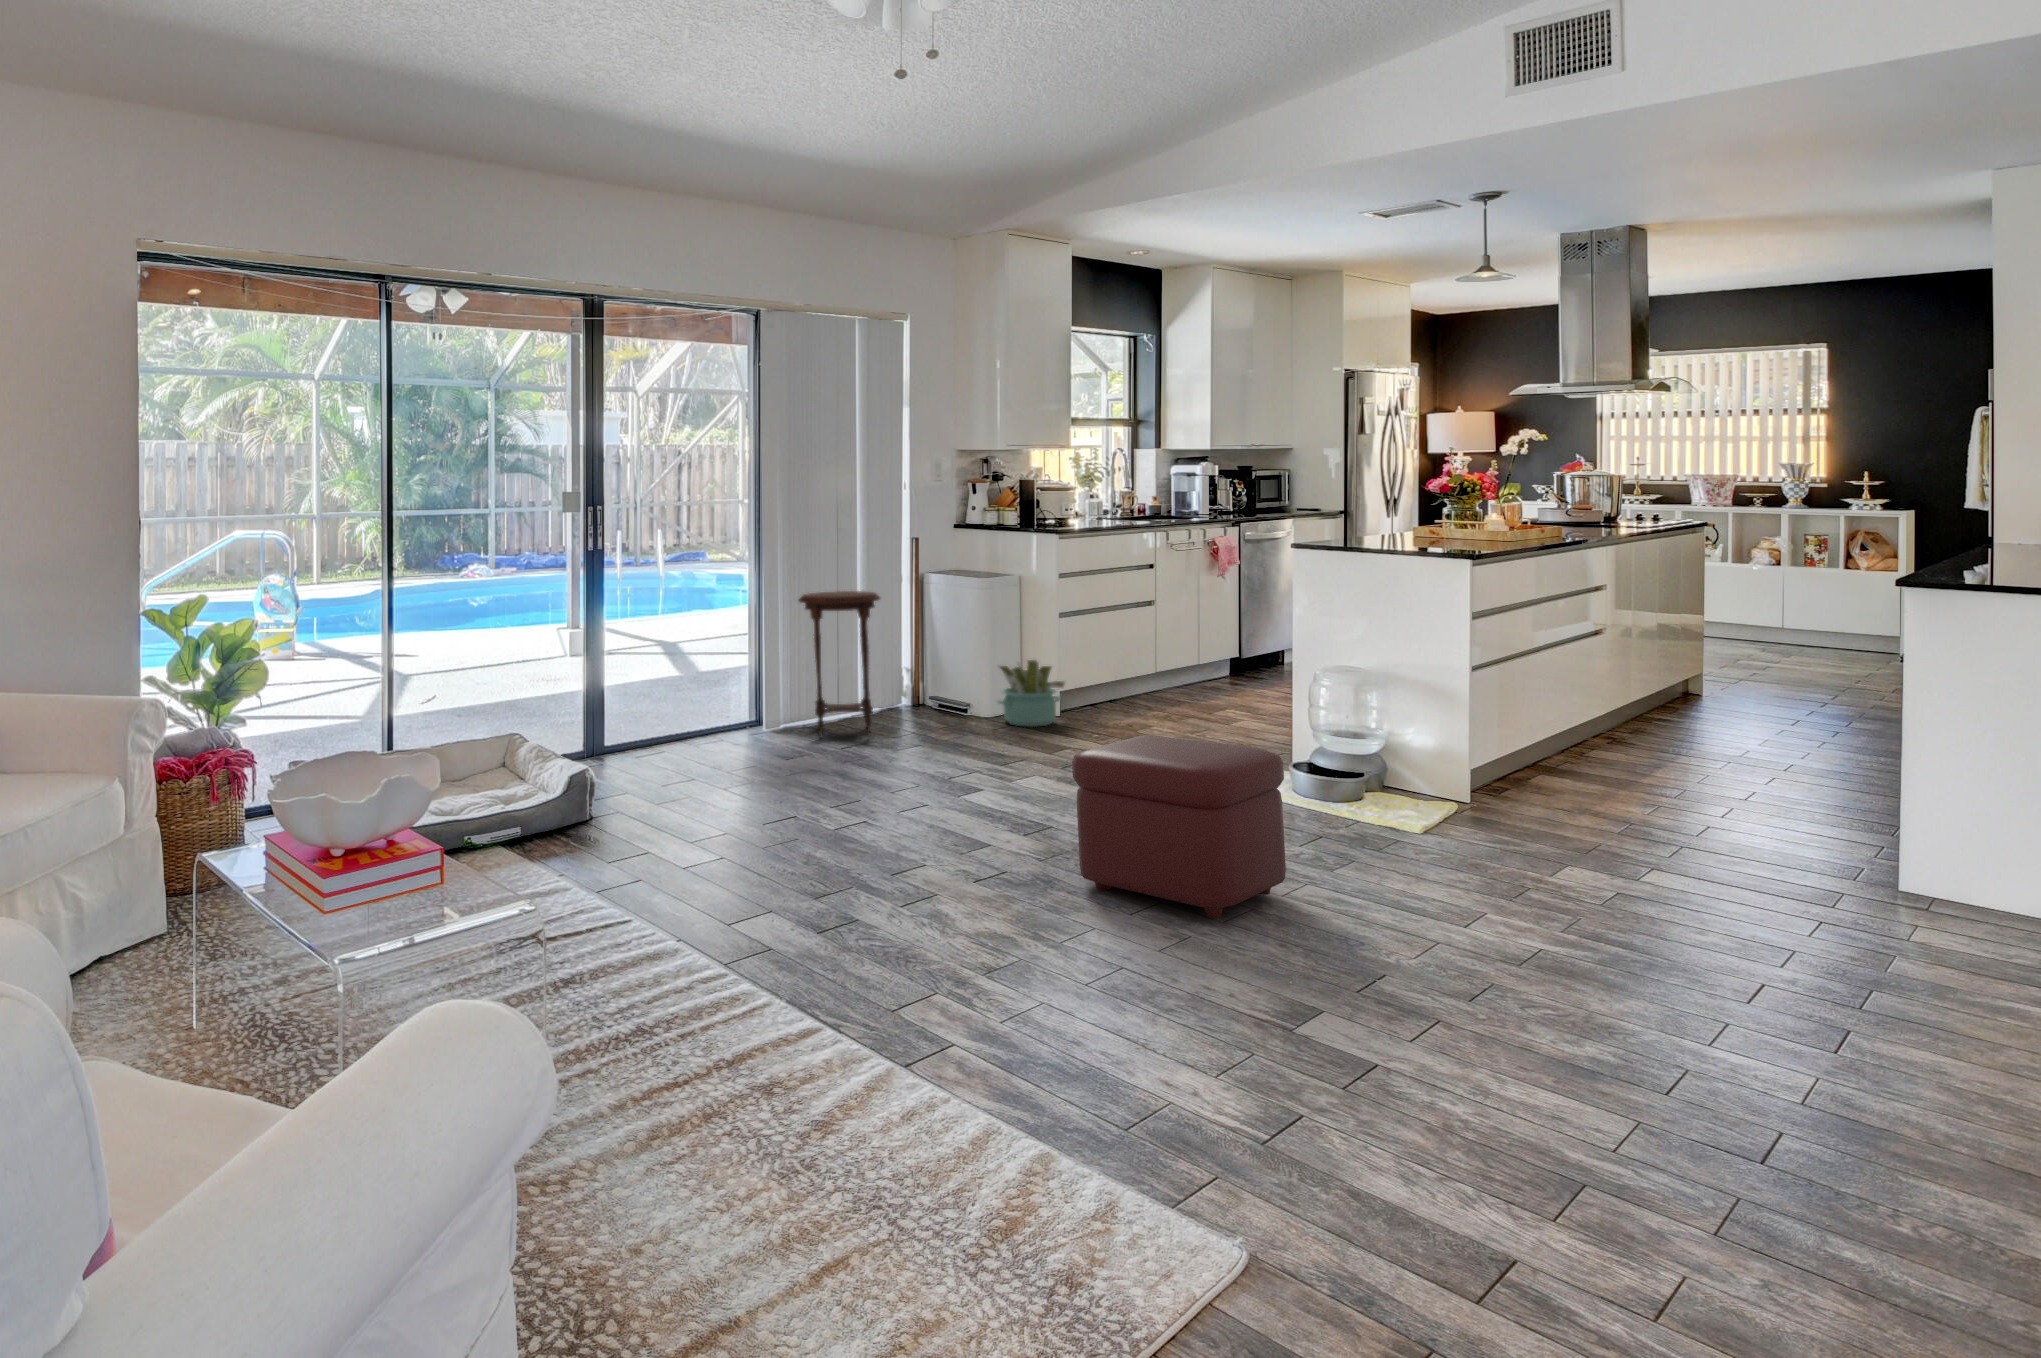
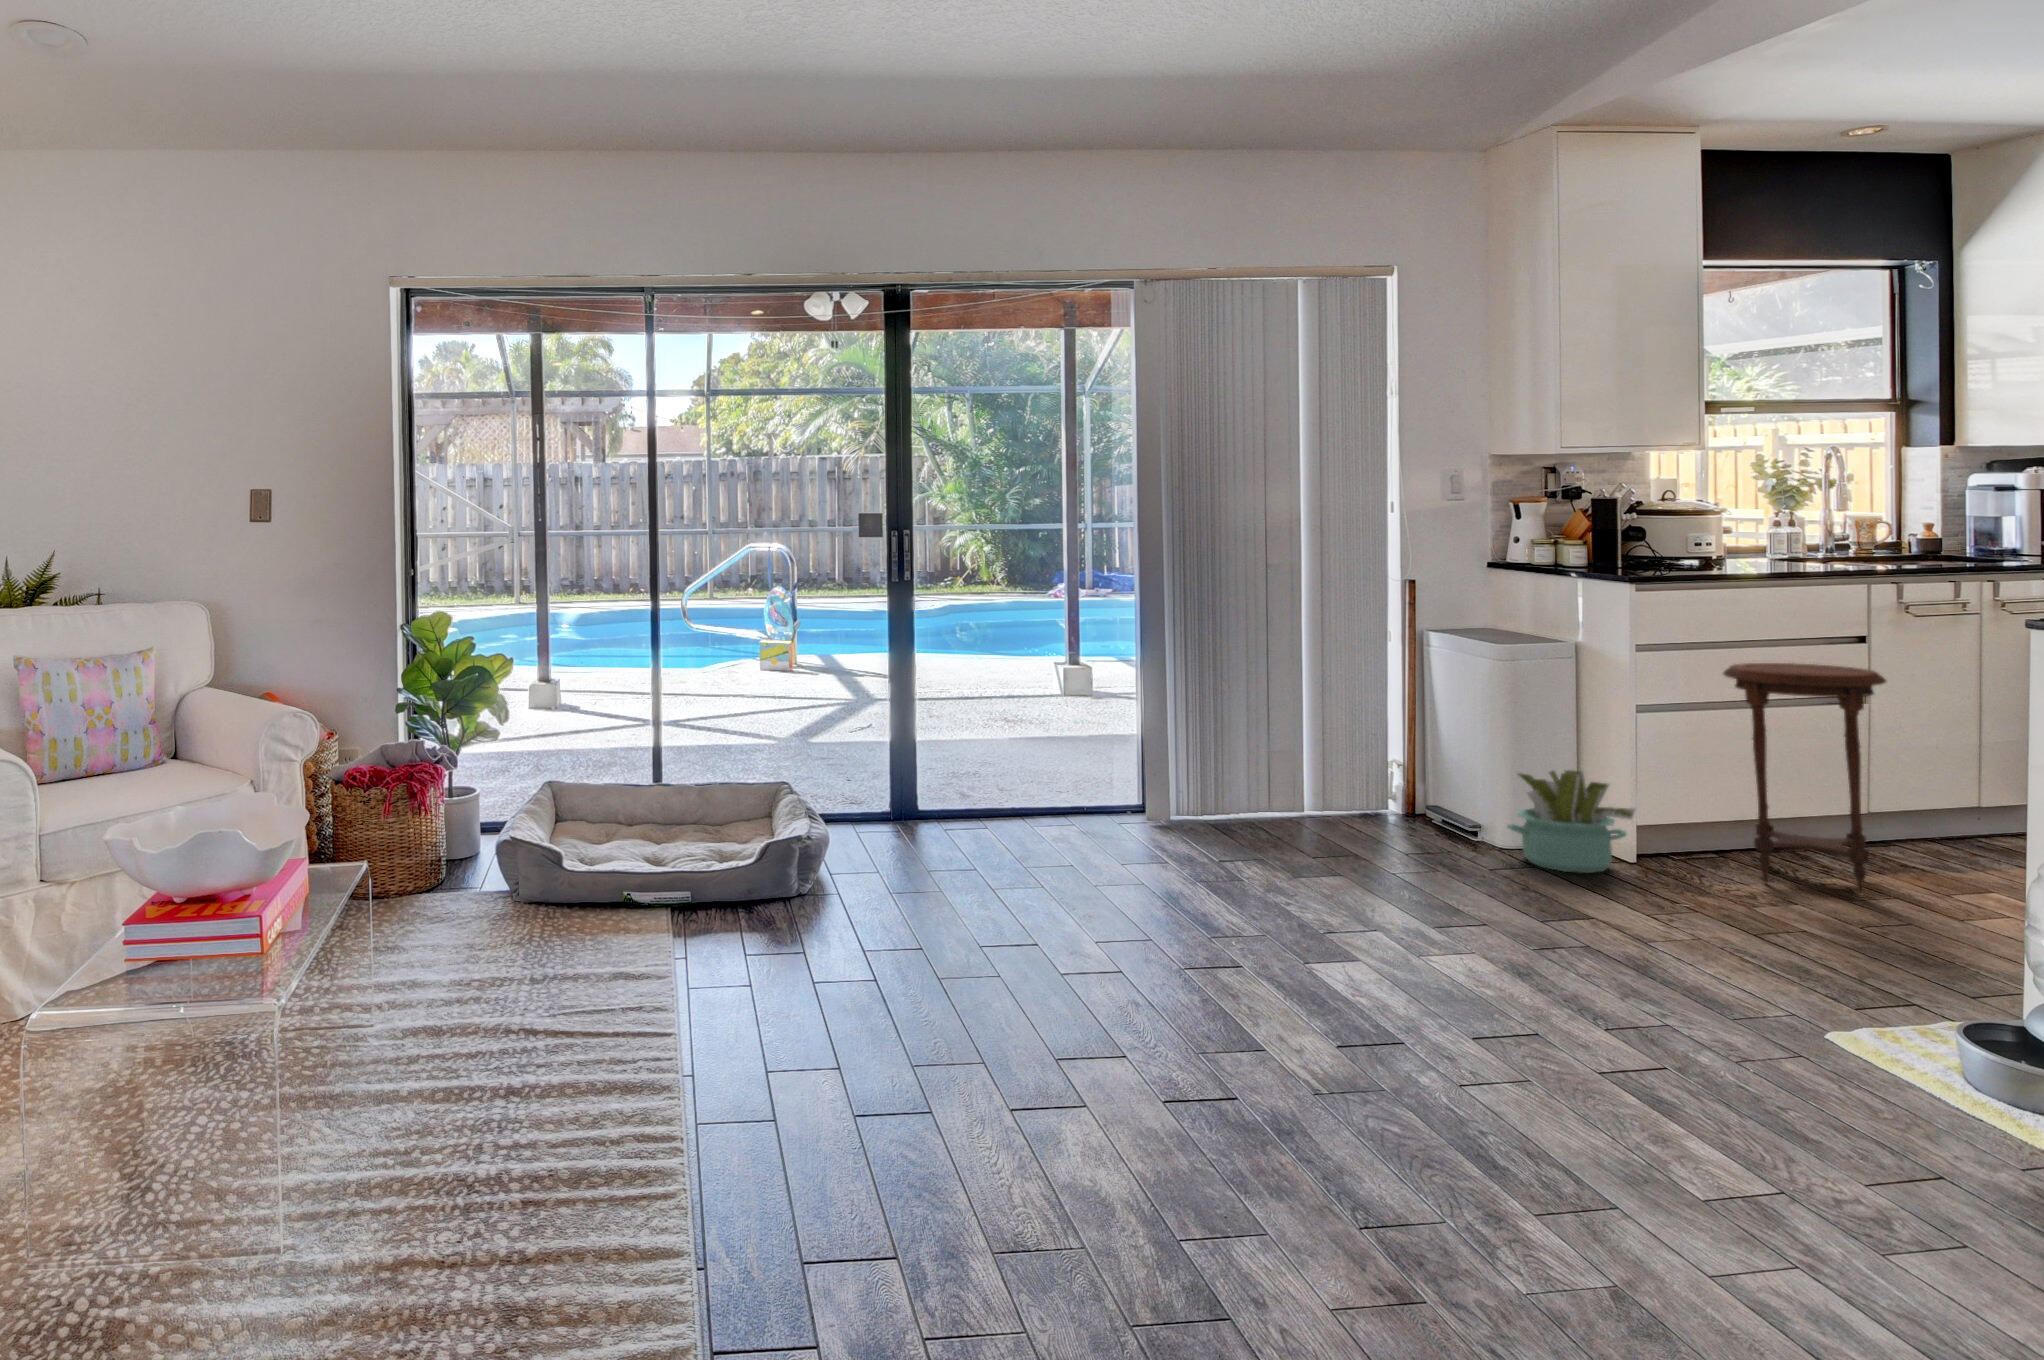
side table: present [799,591,880,735] -> present [1723,663,1886,895]
ottoman: present [1072,735,1286,919] -> none [1309,934,1706,1286]

